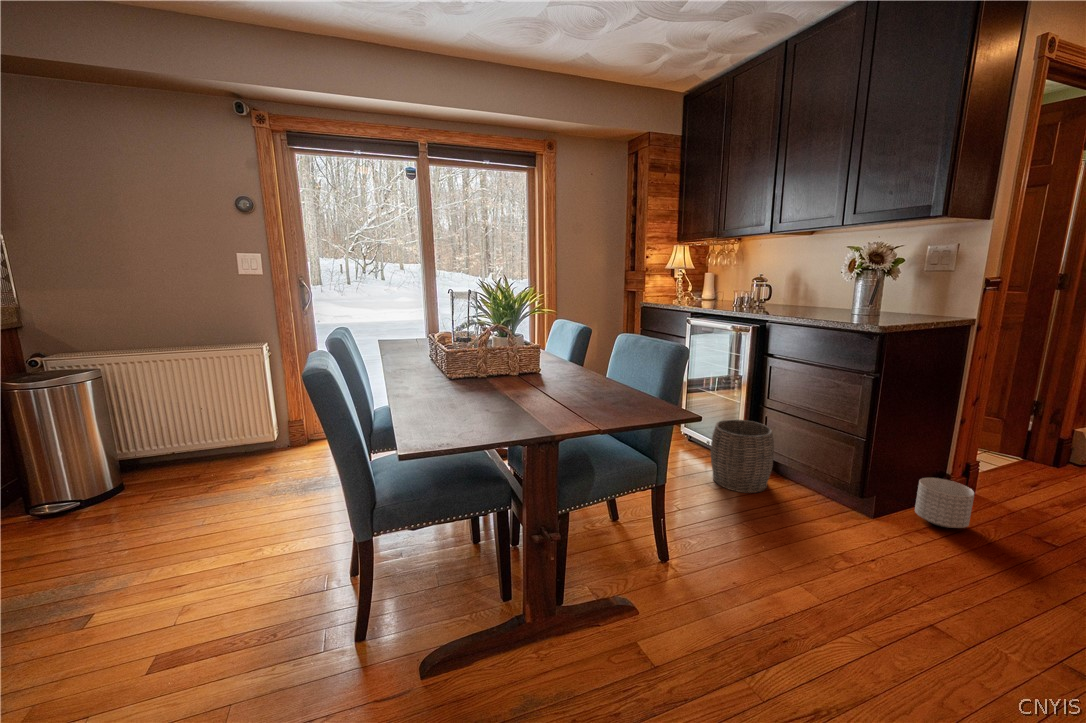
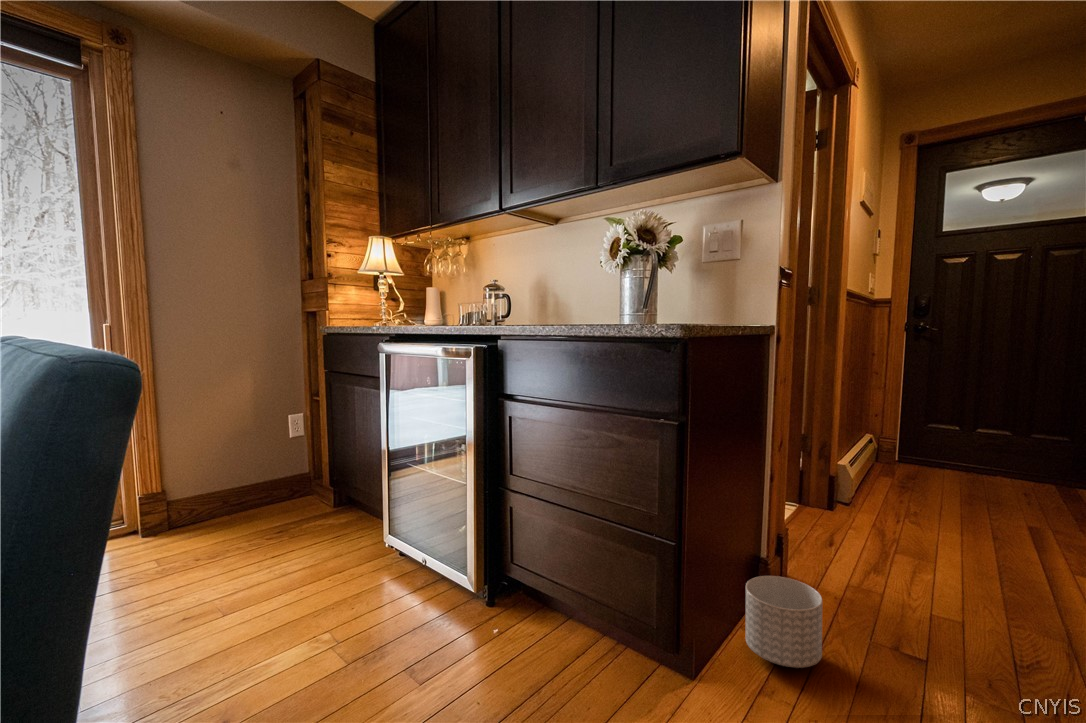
woven basket: present [711,419,774,493] -> none [414,518,527,675]

